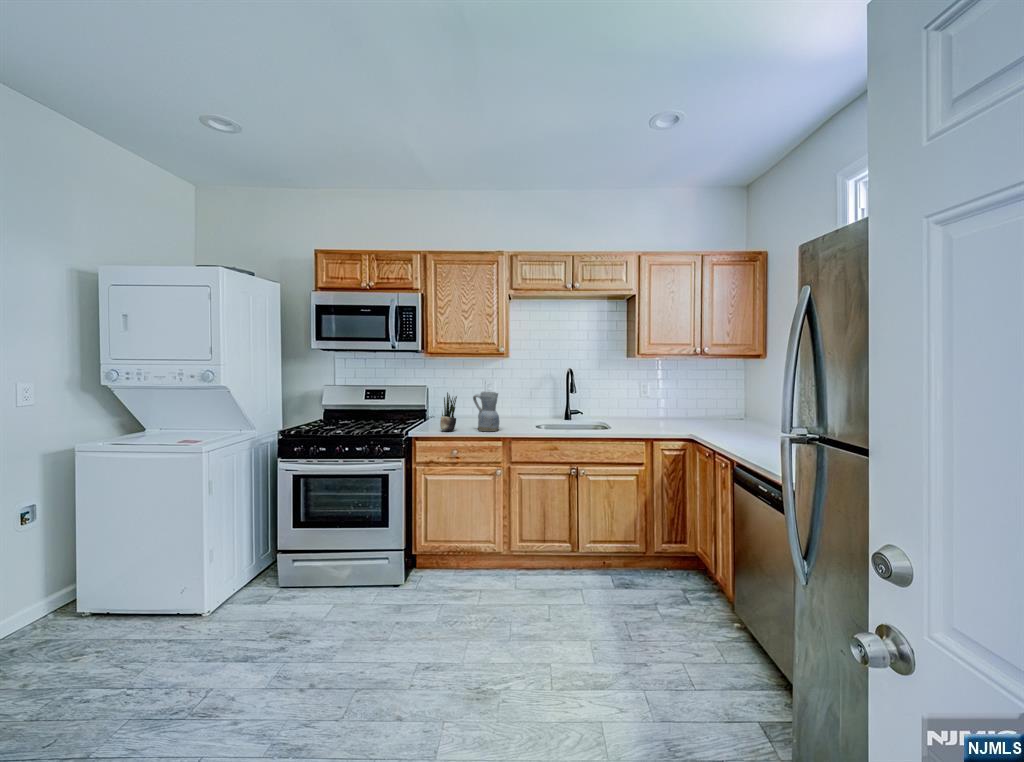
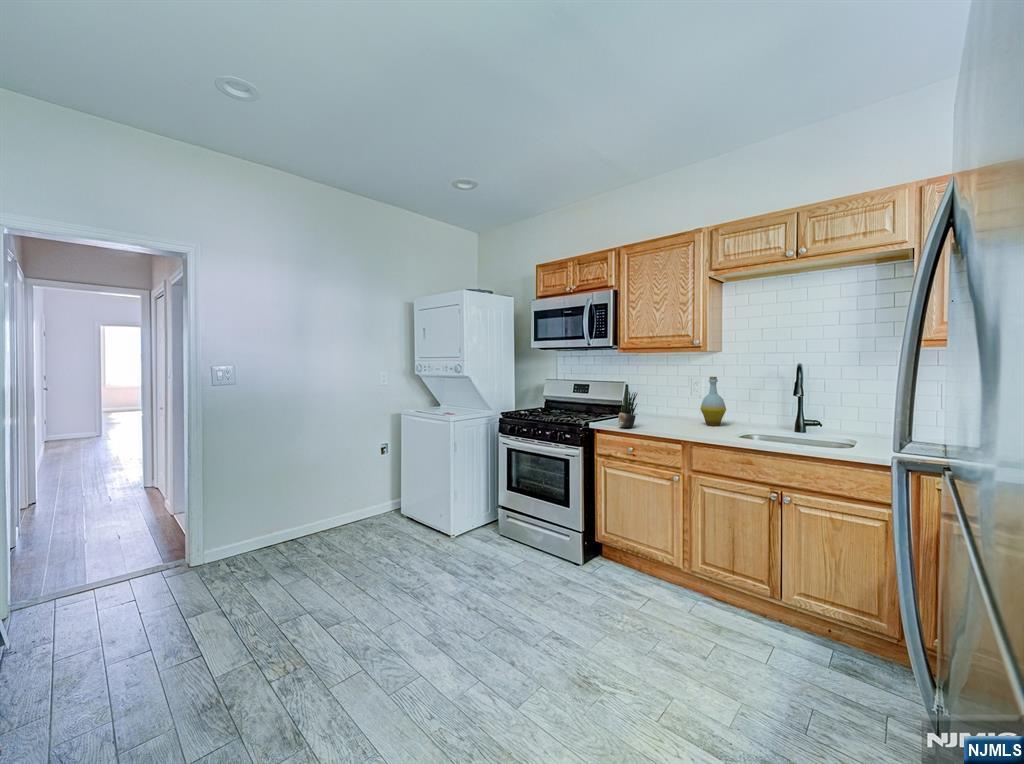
bottle: none [501,381,522,424] -> present [700,377,726,426]
ceramic pitcher: present [473,392,499,431] -> none [653,388,682,433]

